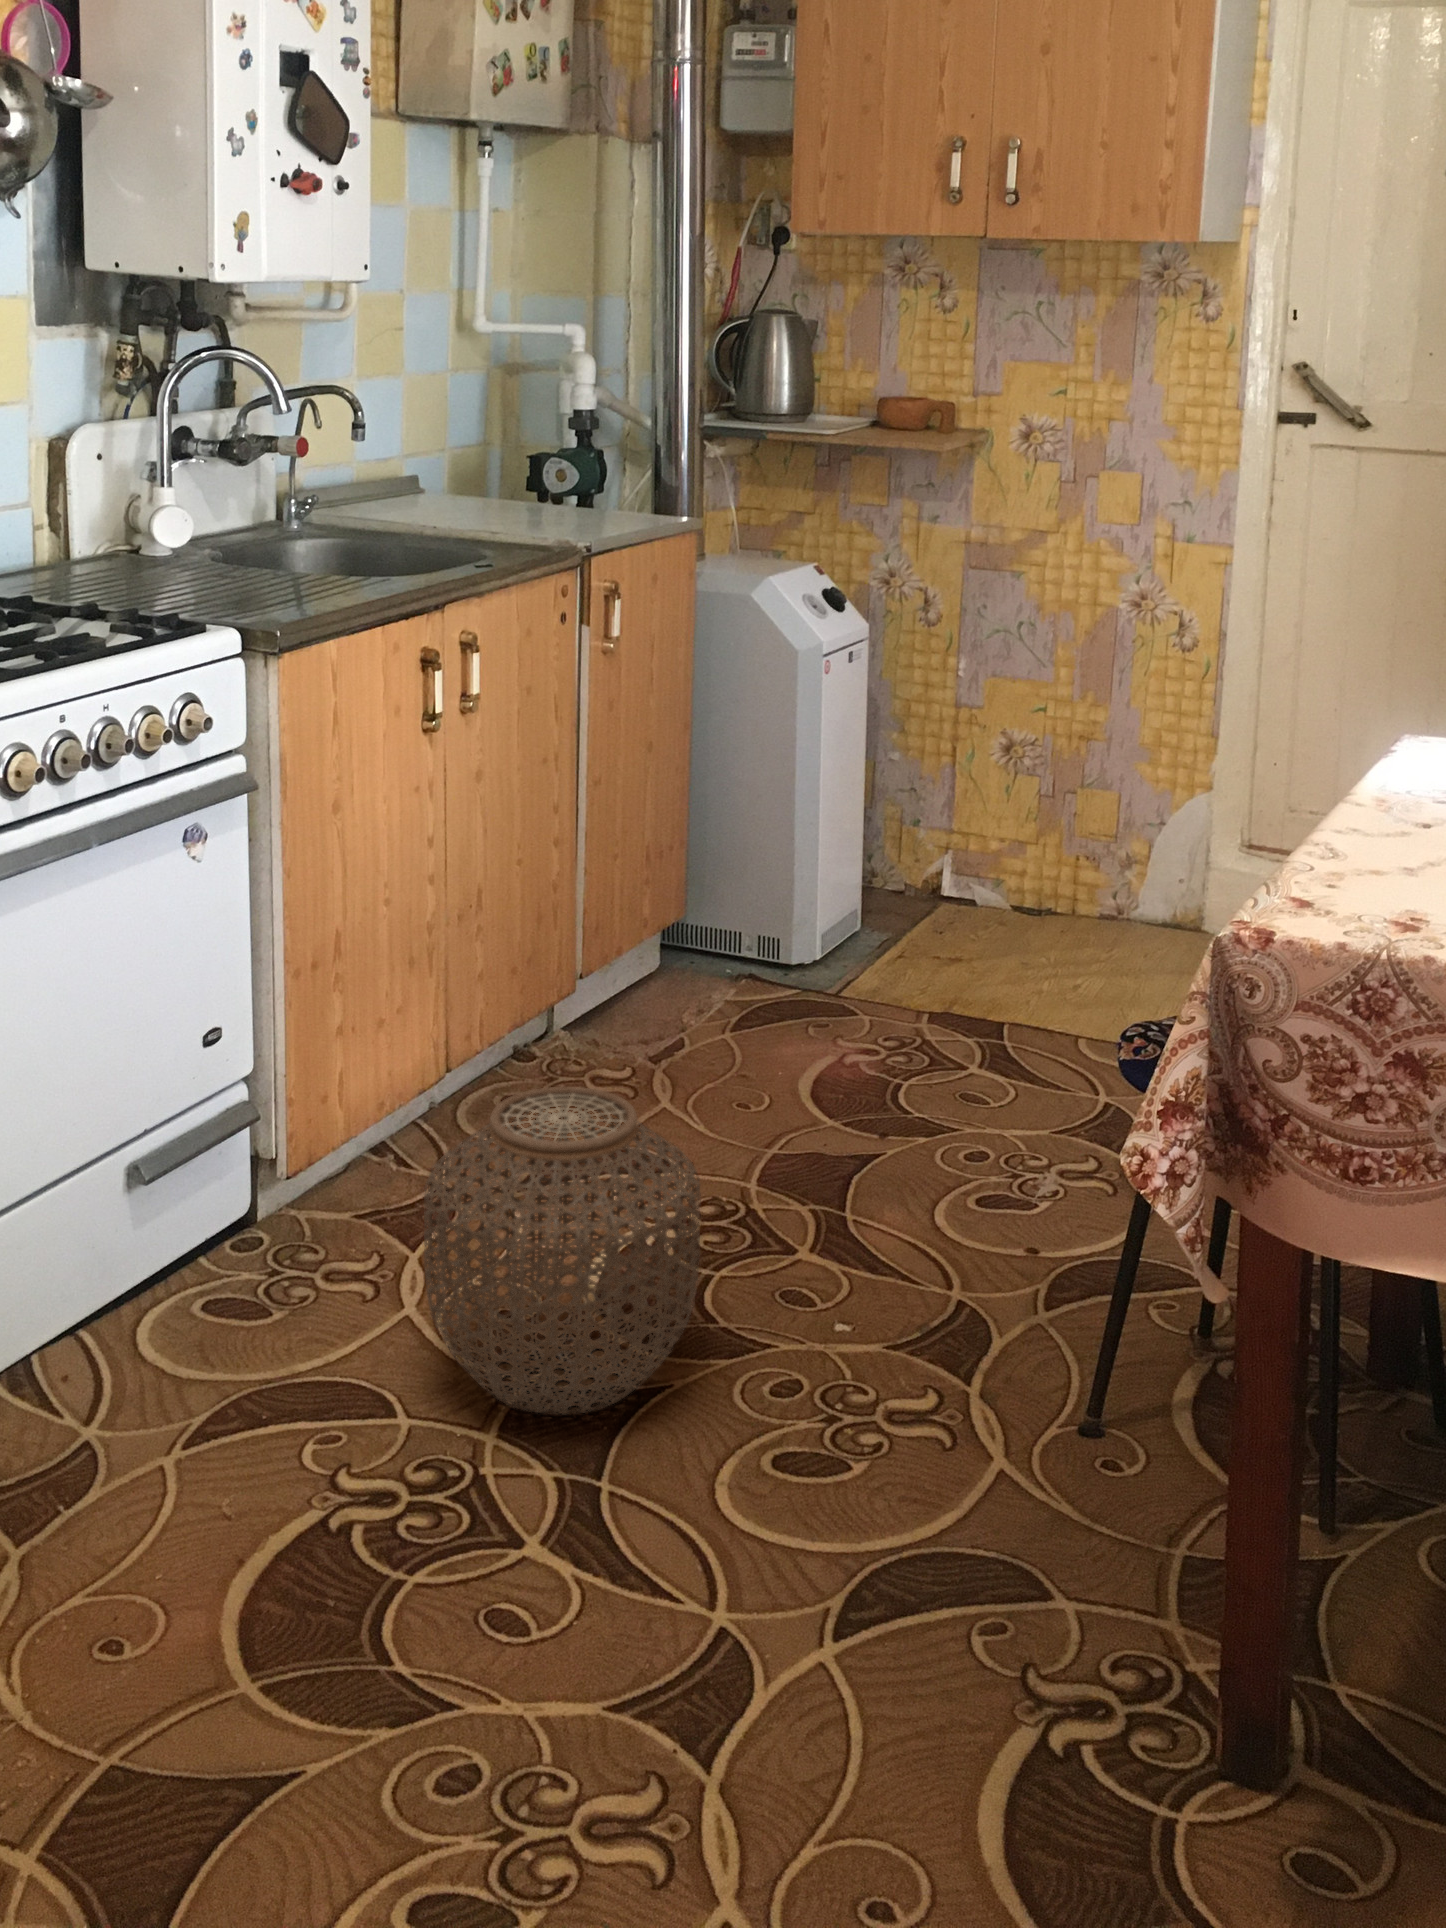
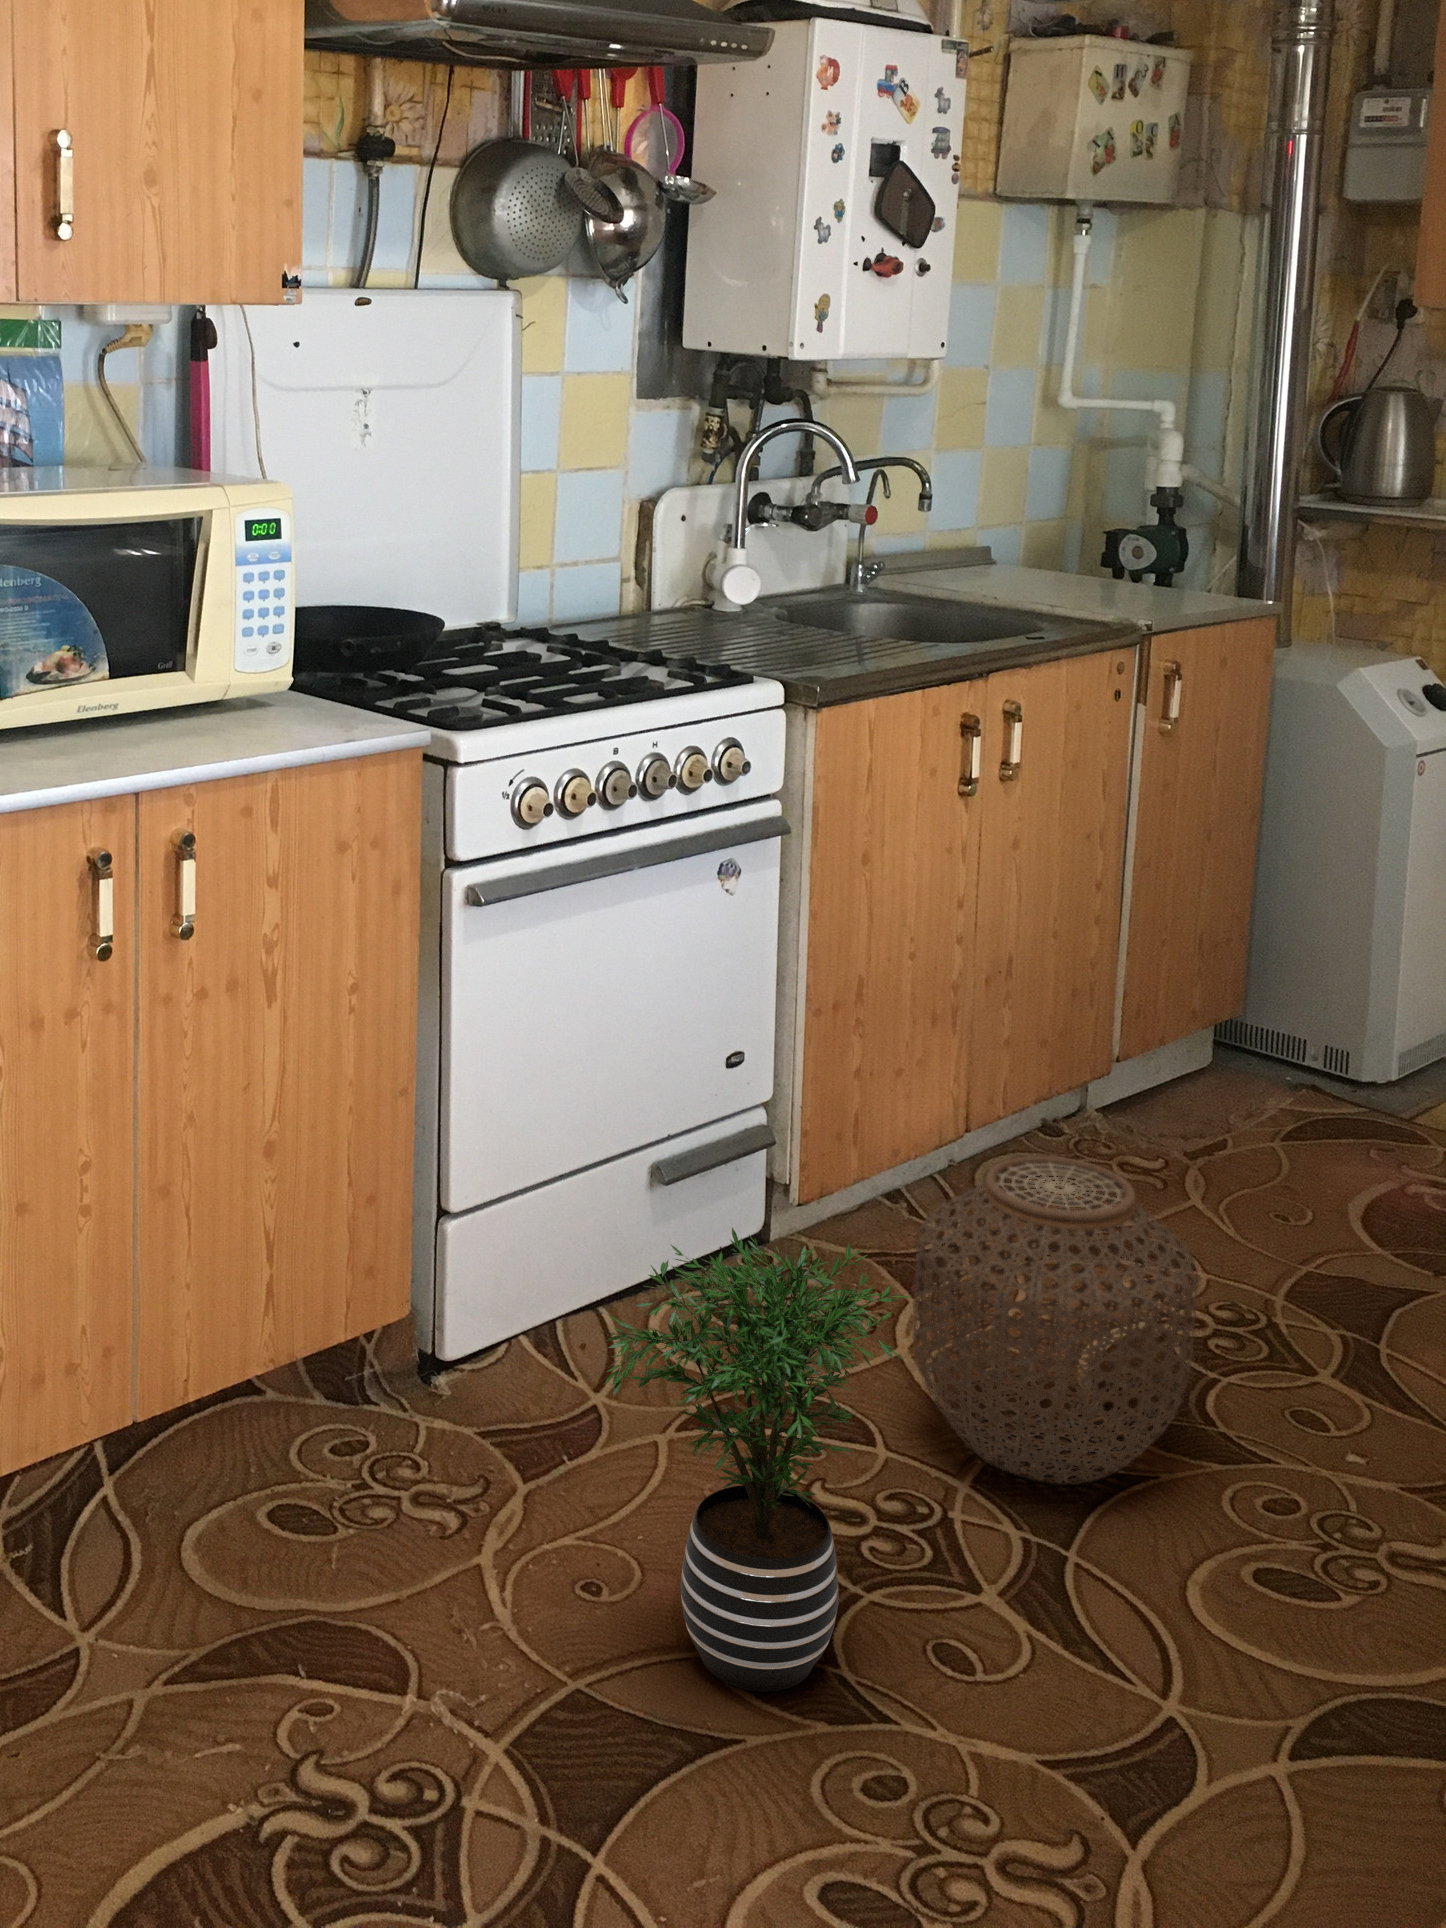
potted plant: none [106,1218,457,1717] -> present [604,1228,909,1692]

